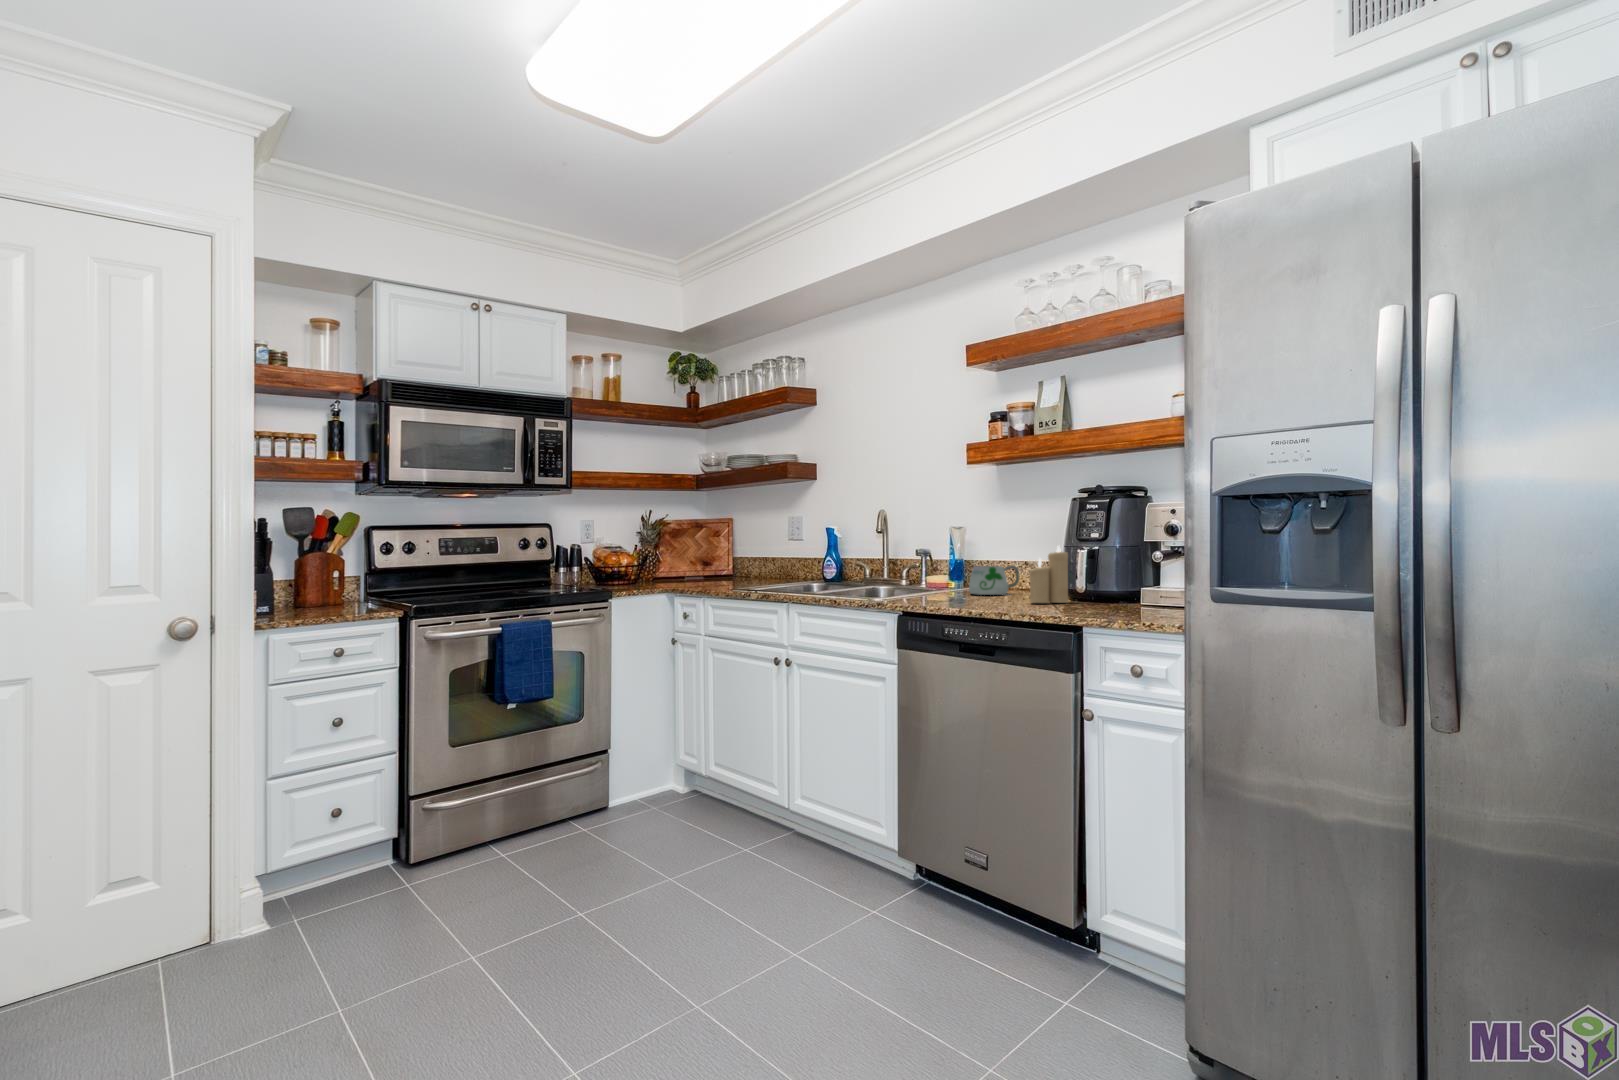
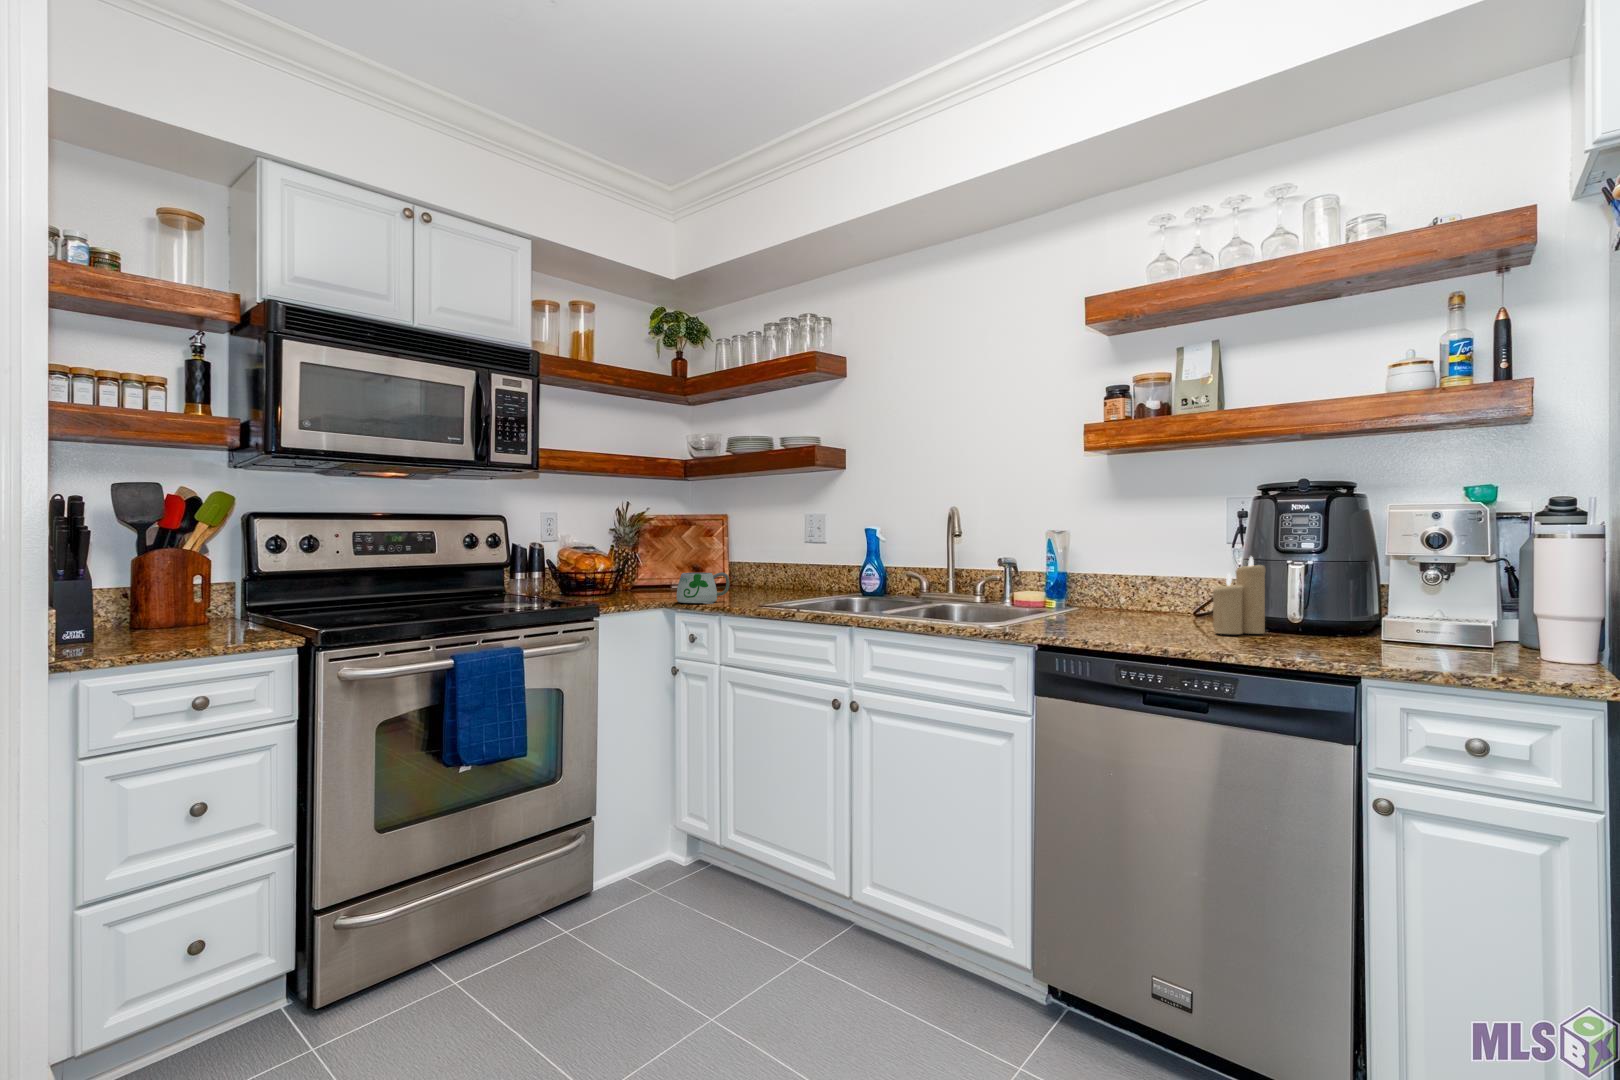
mug: present [969,566,1020,595] -> present [676,572,730,604]

